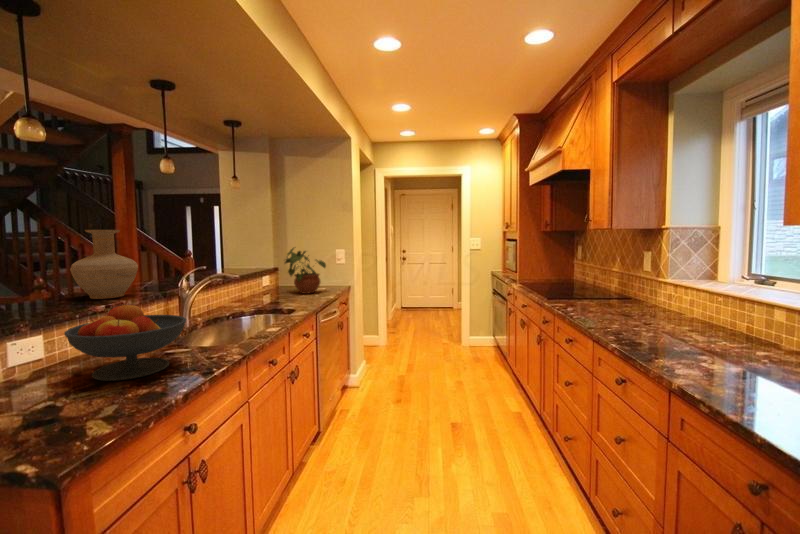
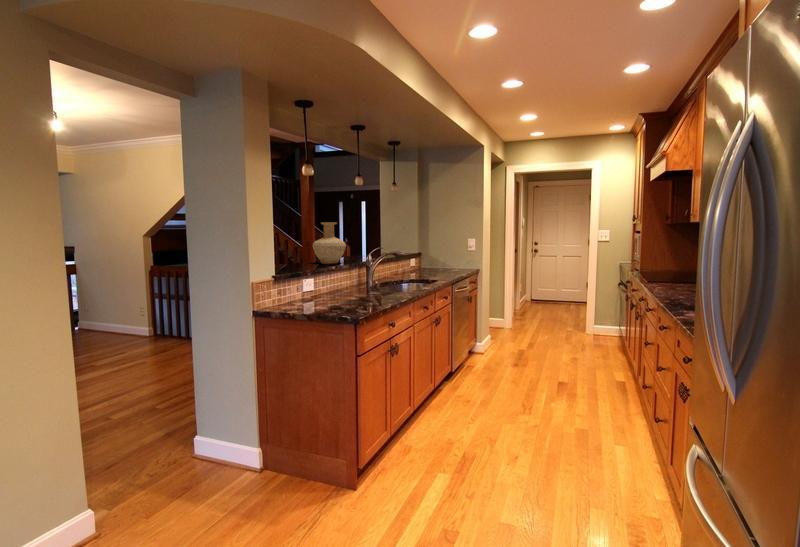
potted plant: present [285,248,326,294] -> none [428,236,461,272]
fruit bowl: present [65,304,186,381] -> none [332,262,385,299]

